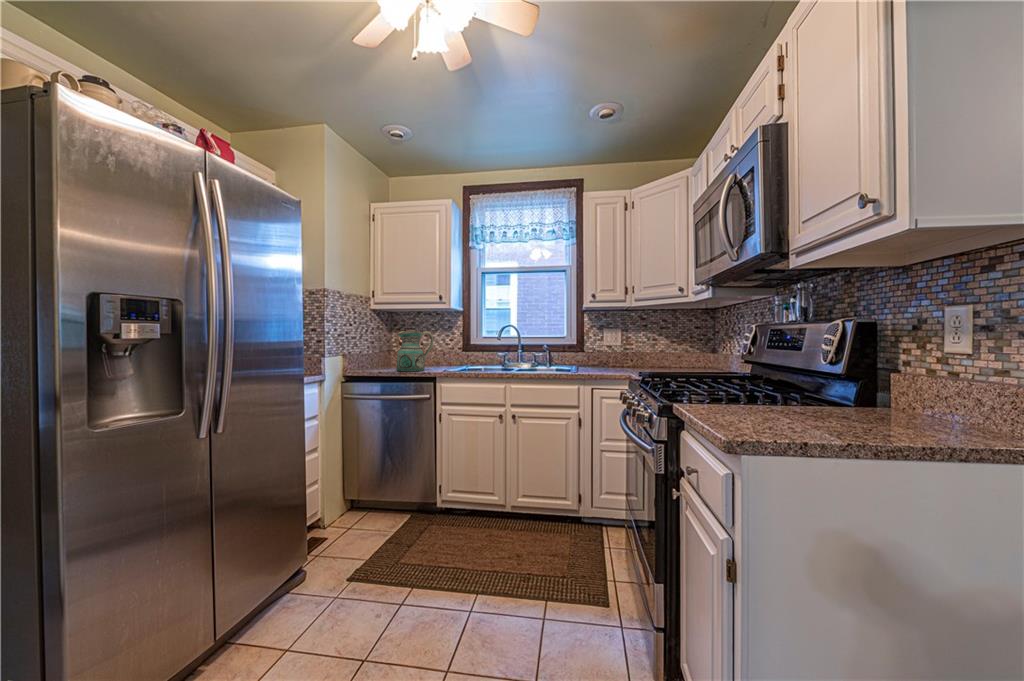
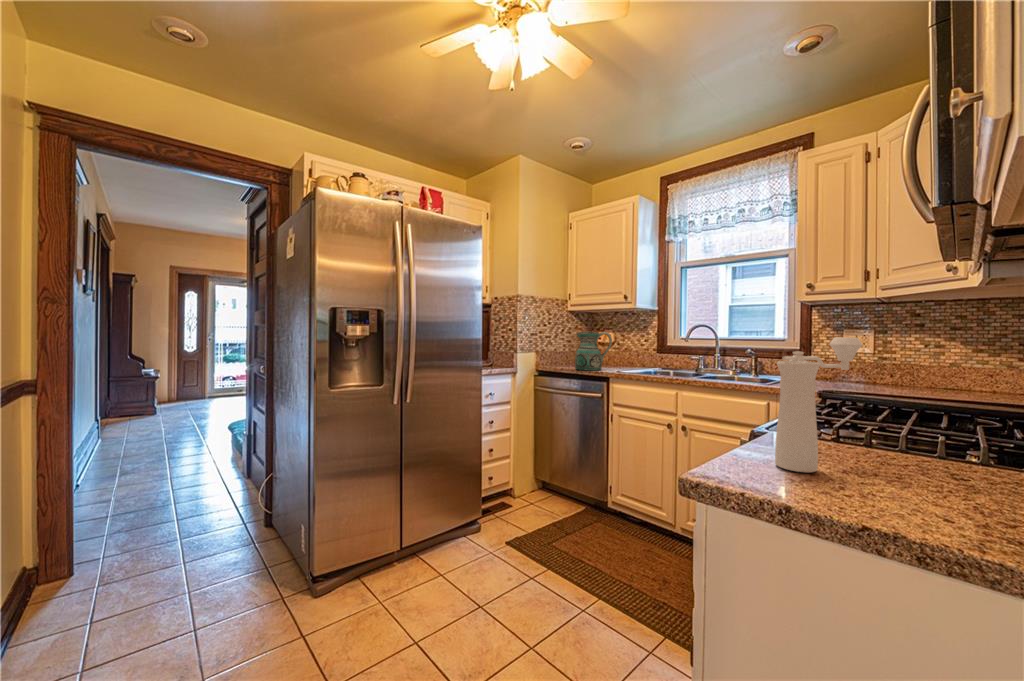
pepper mill: none [743,331,774,428] -> present [775,337,862,472]

